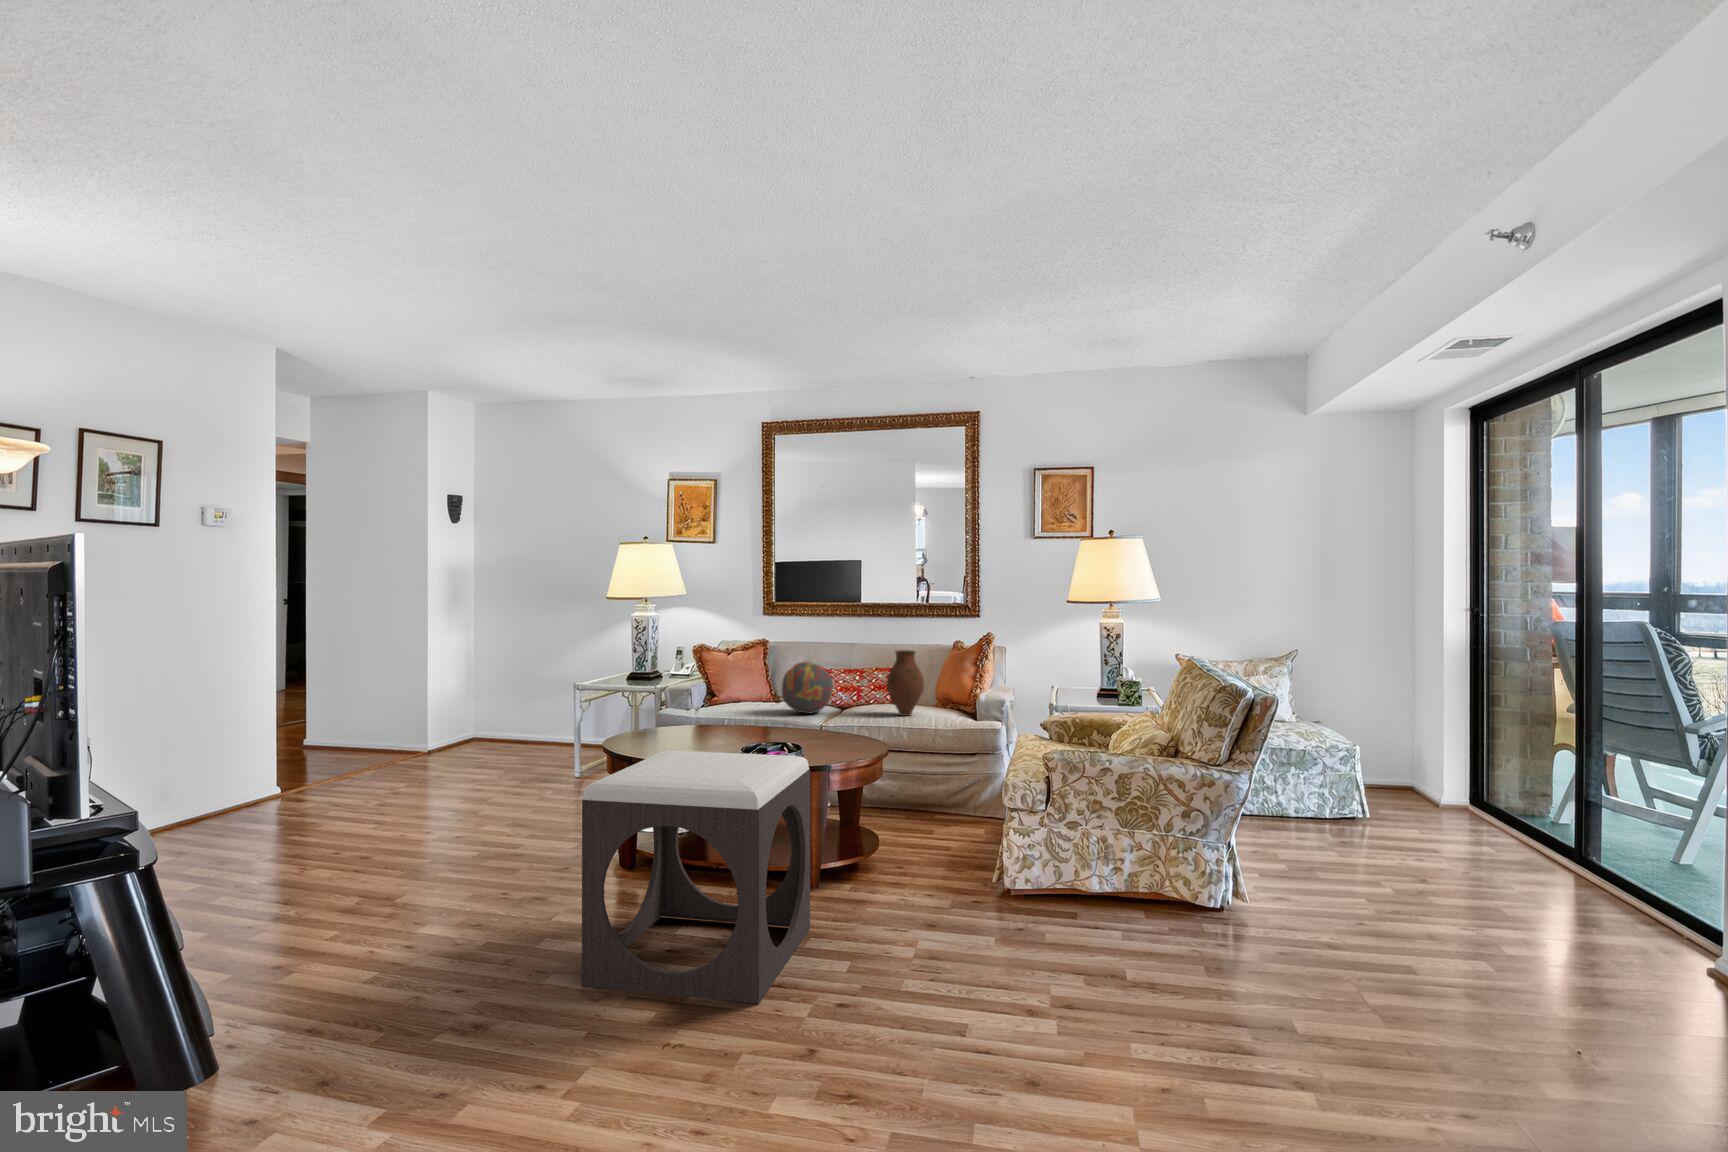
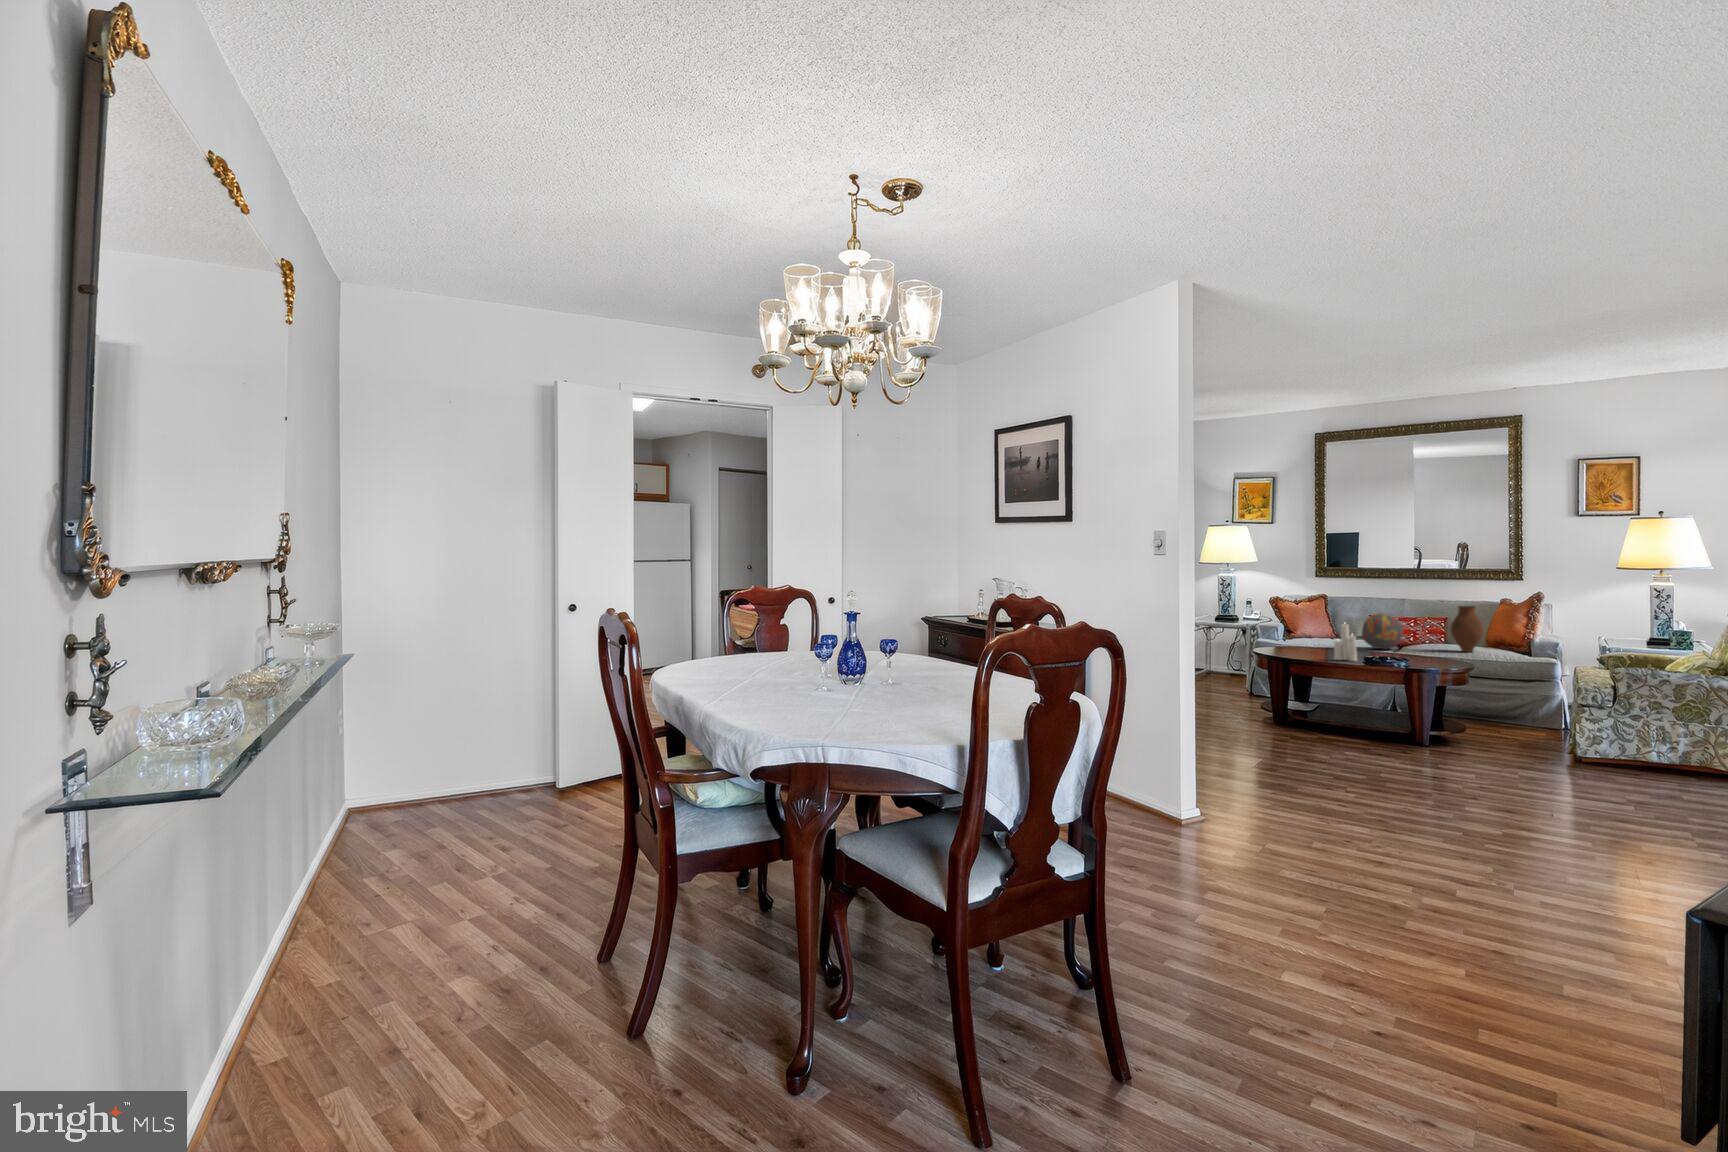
candle: none [715,669,747,739] -> present [1334,623,1357,661]
footstool: present [582,750,810,1004] -> none [1319,659,1442,785]

